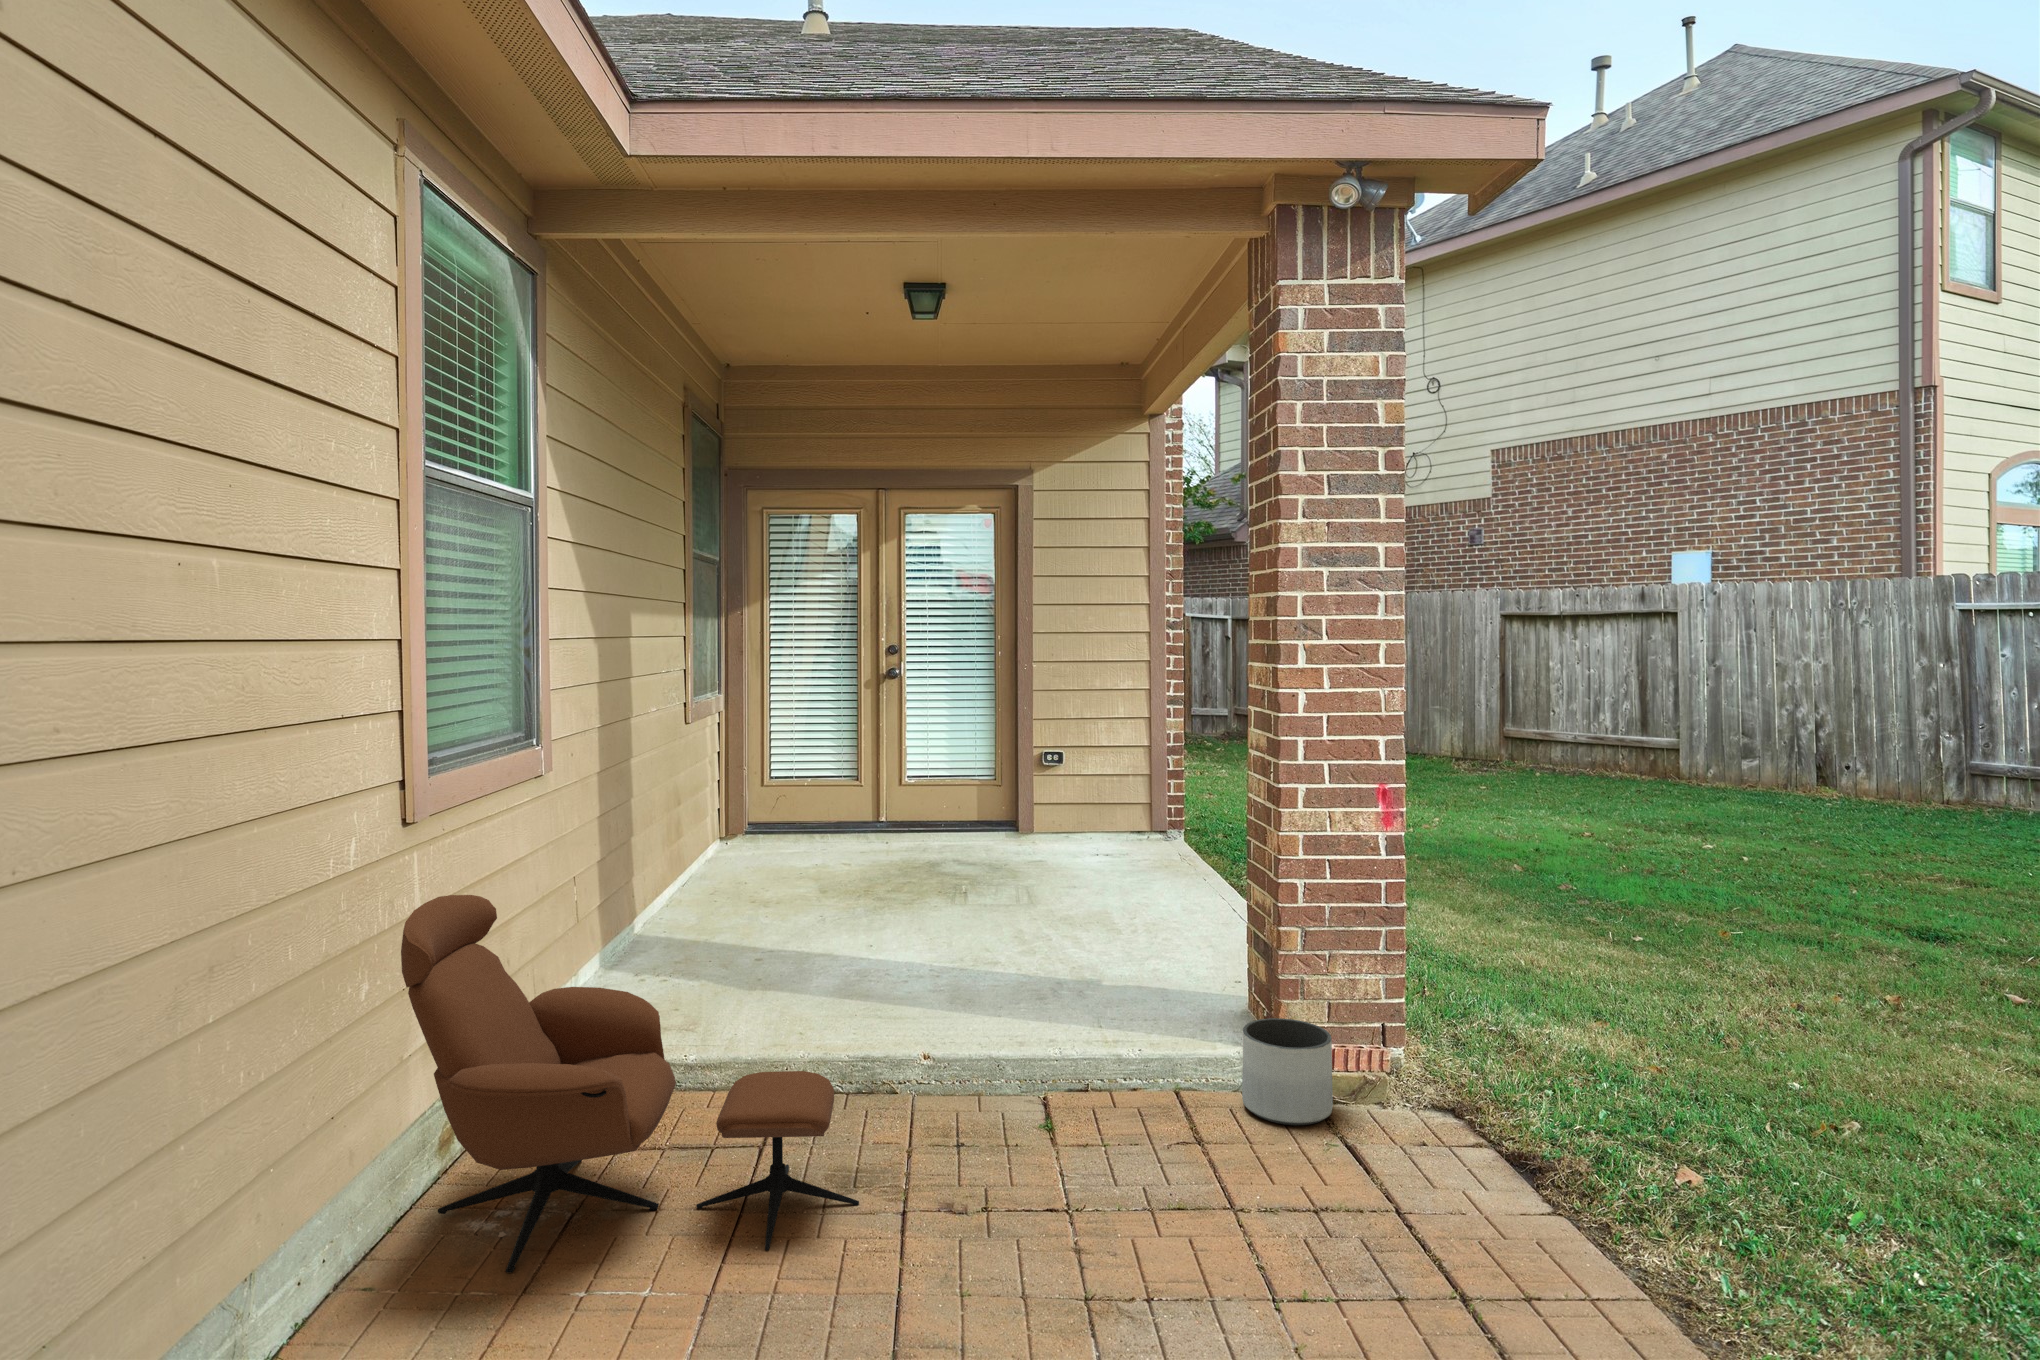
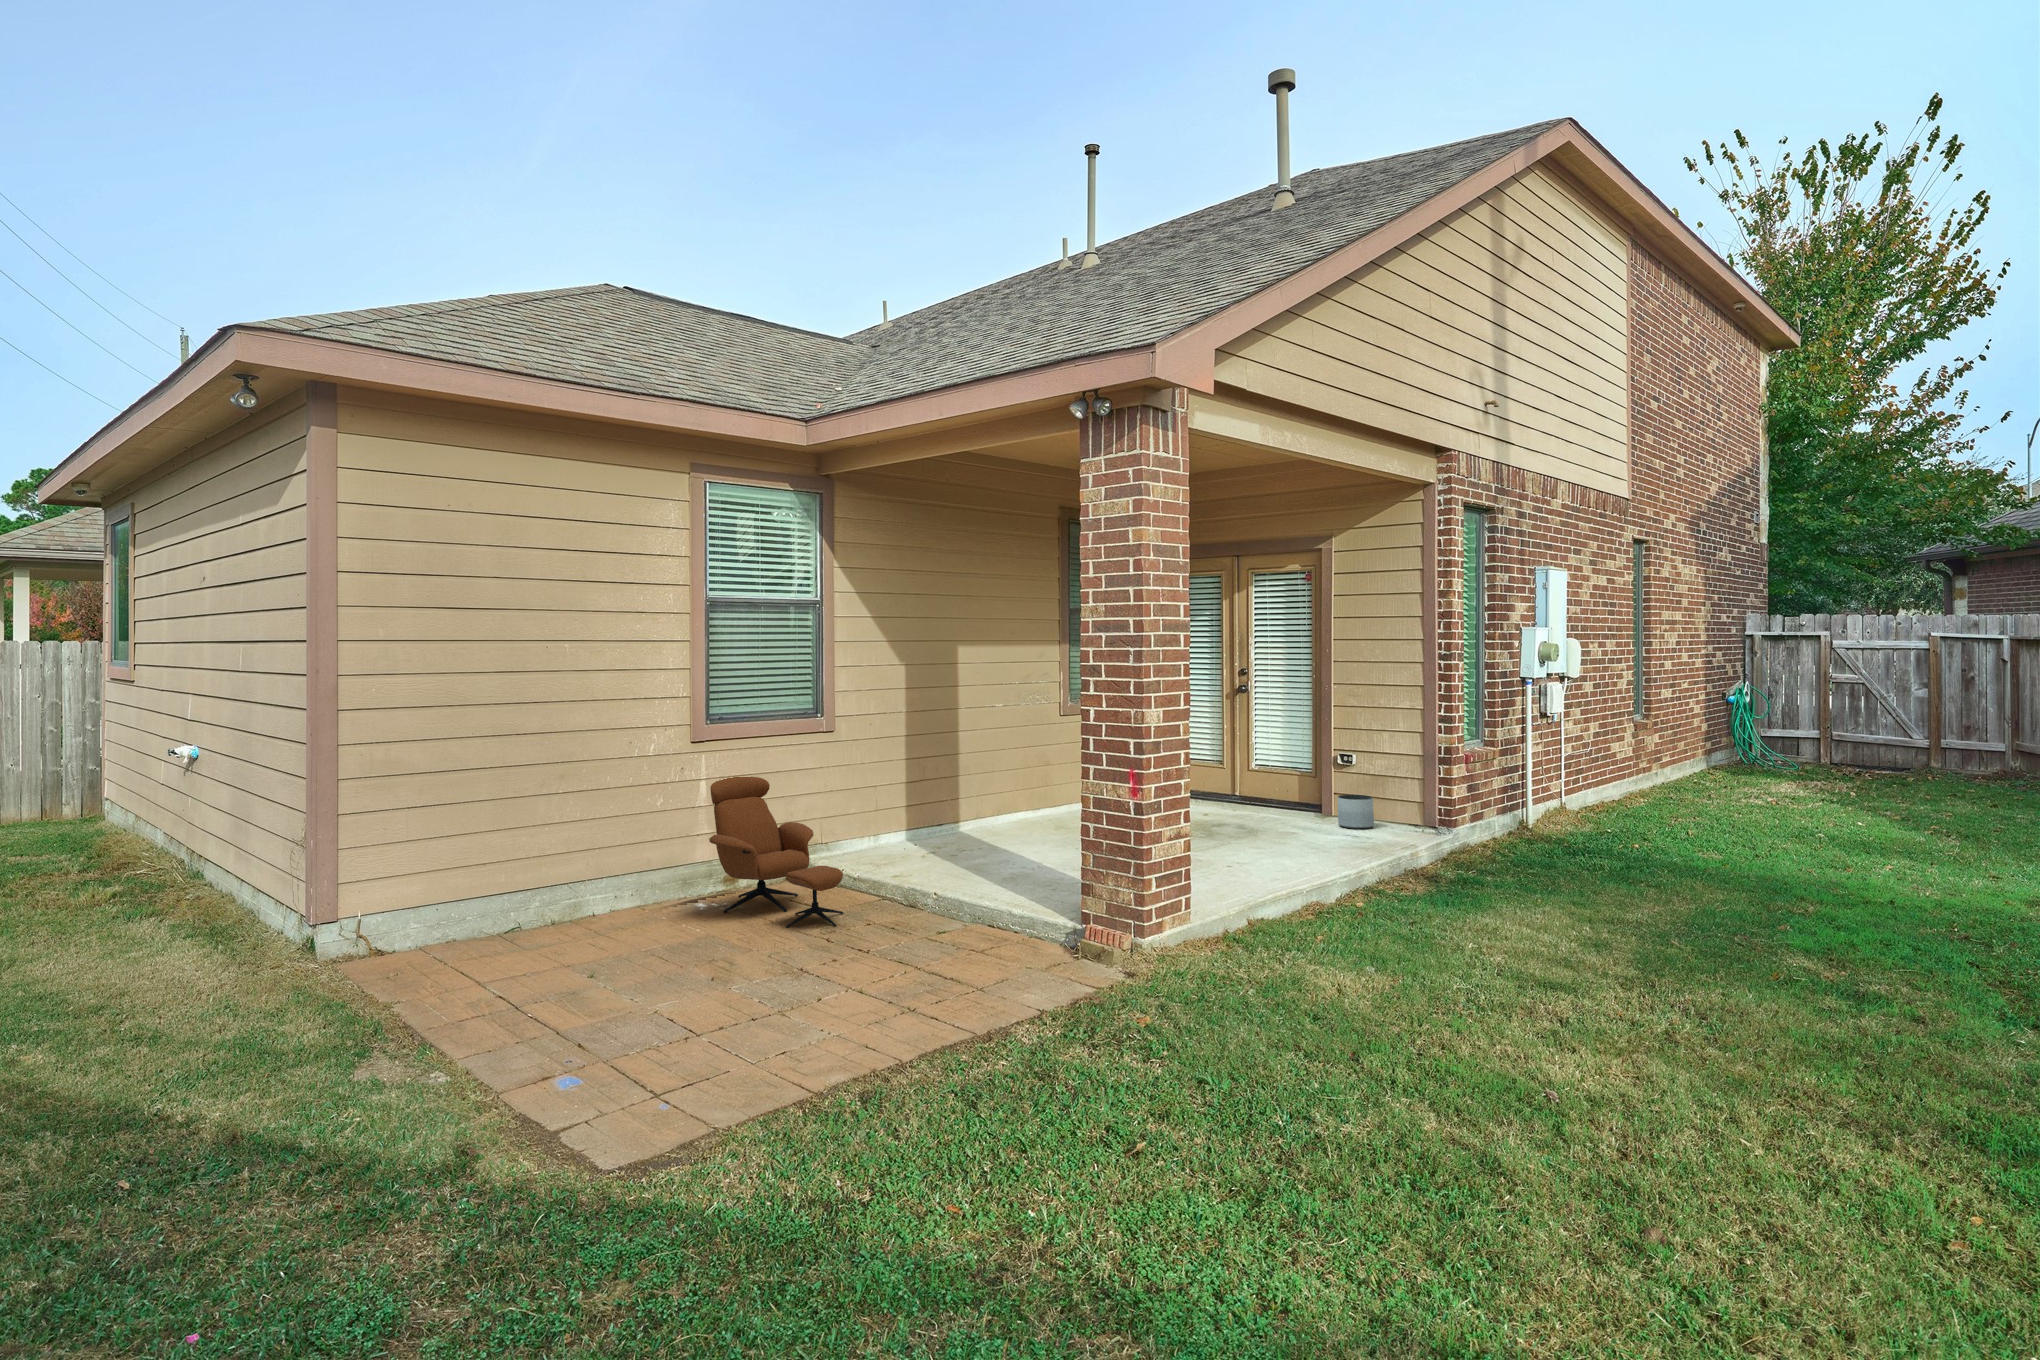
planter: present [1242,1018,1333,1125] -> present [1338,795,1374,829]

